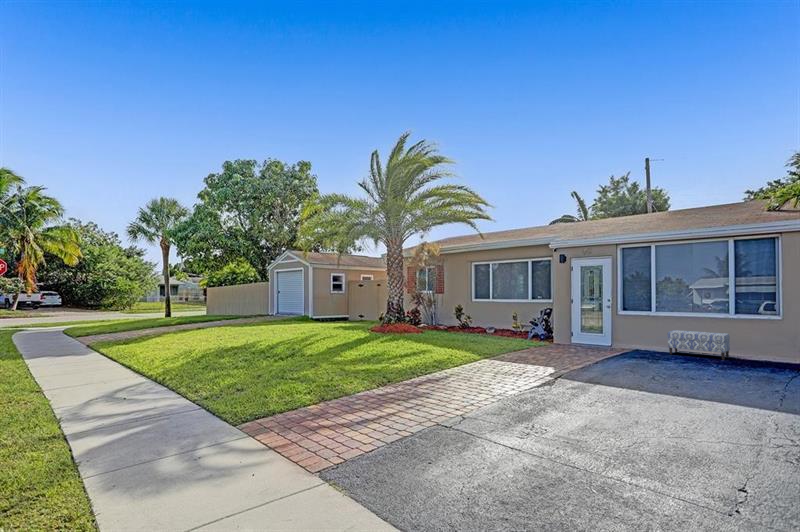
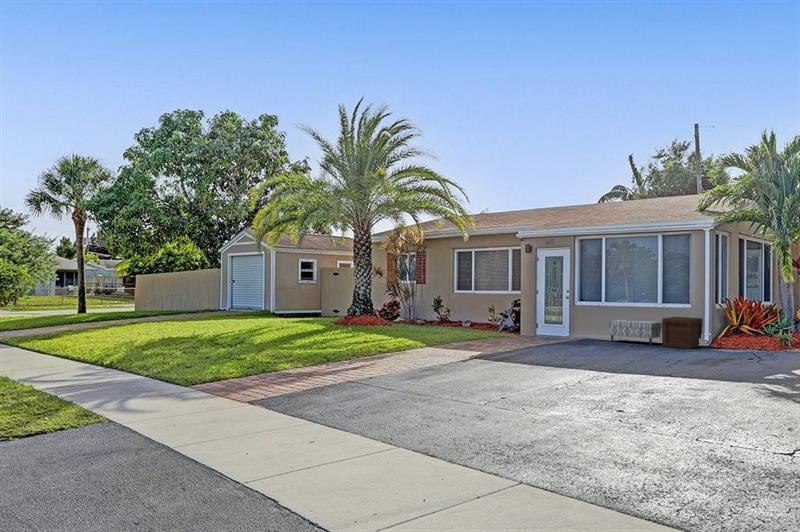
wooden crate: none [741,328,786,366] -> present [662,317,703,349]

